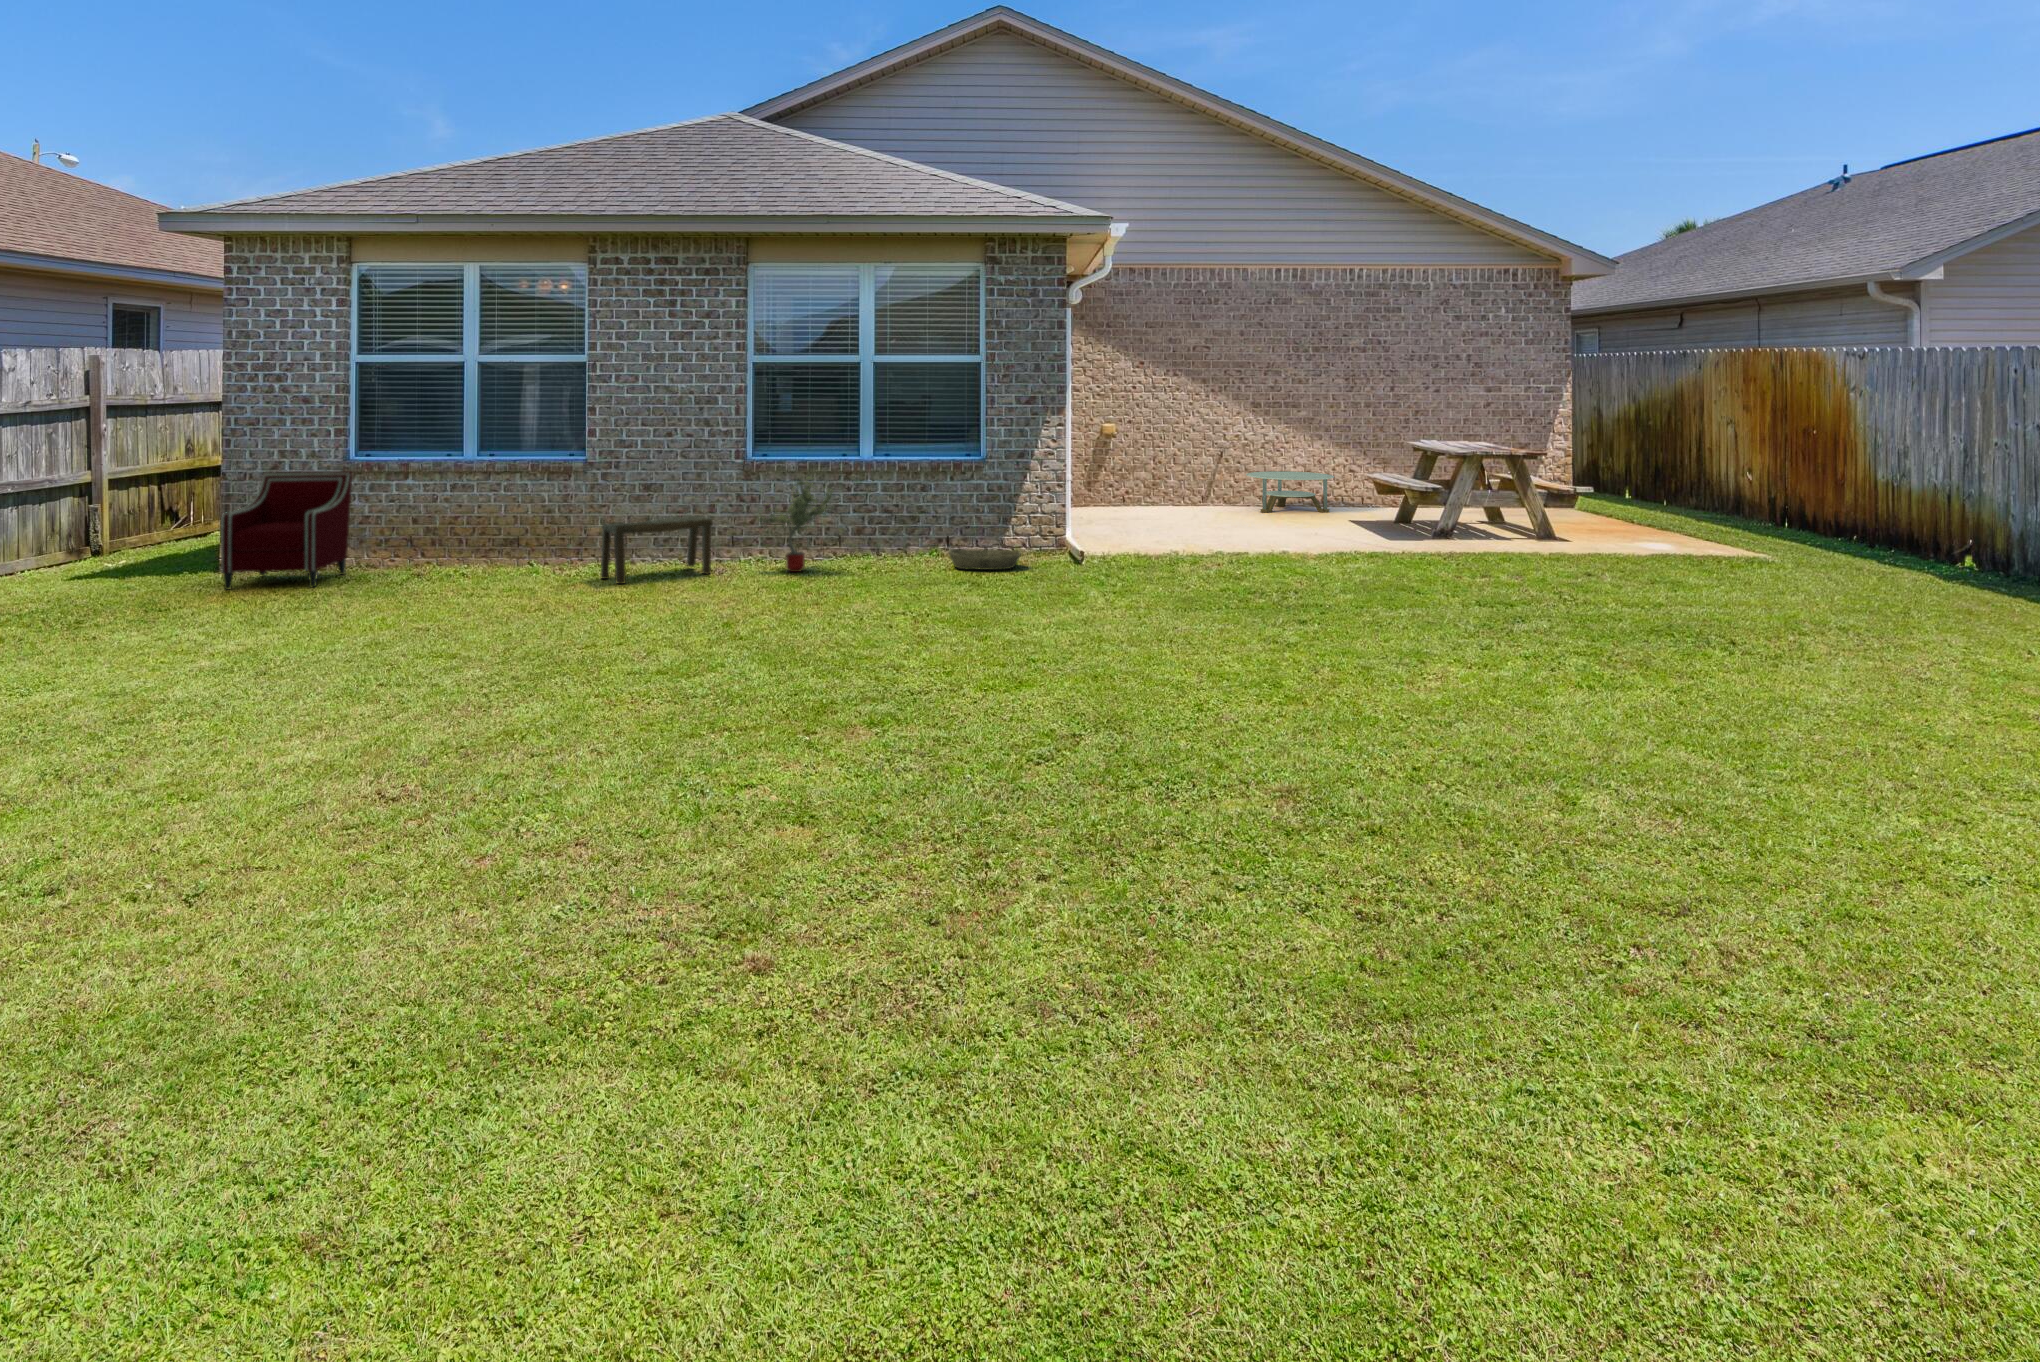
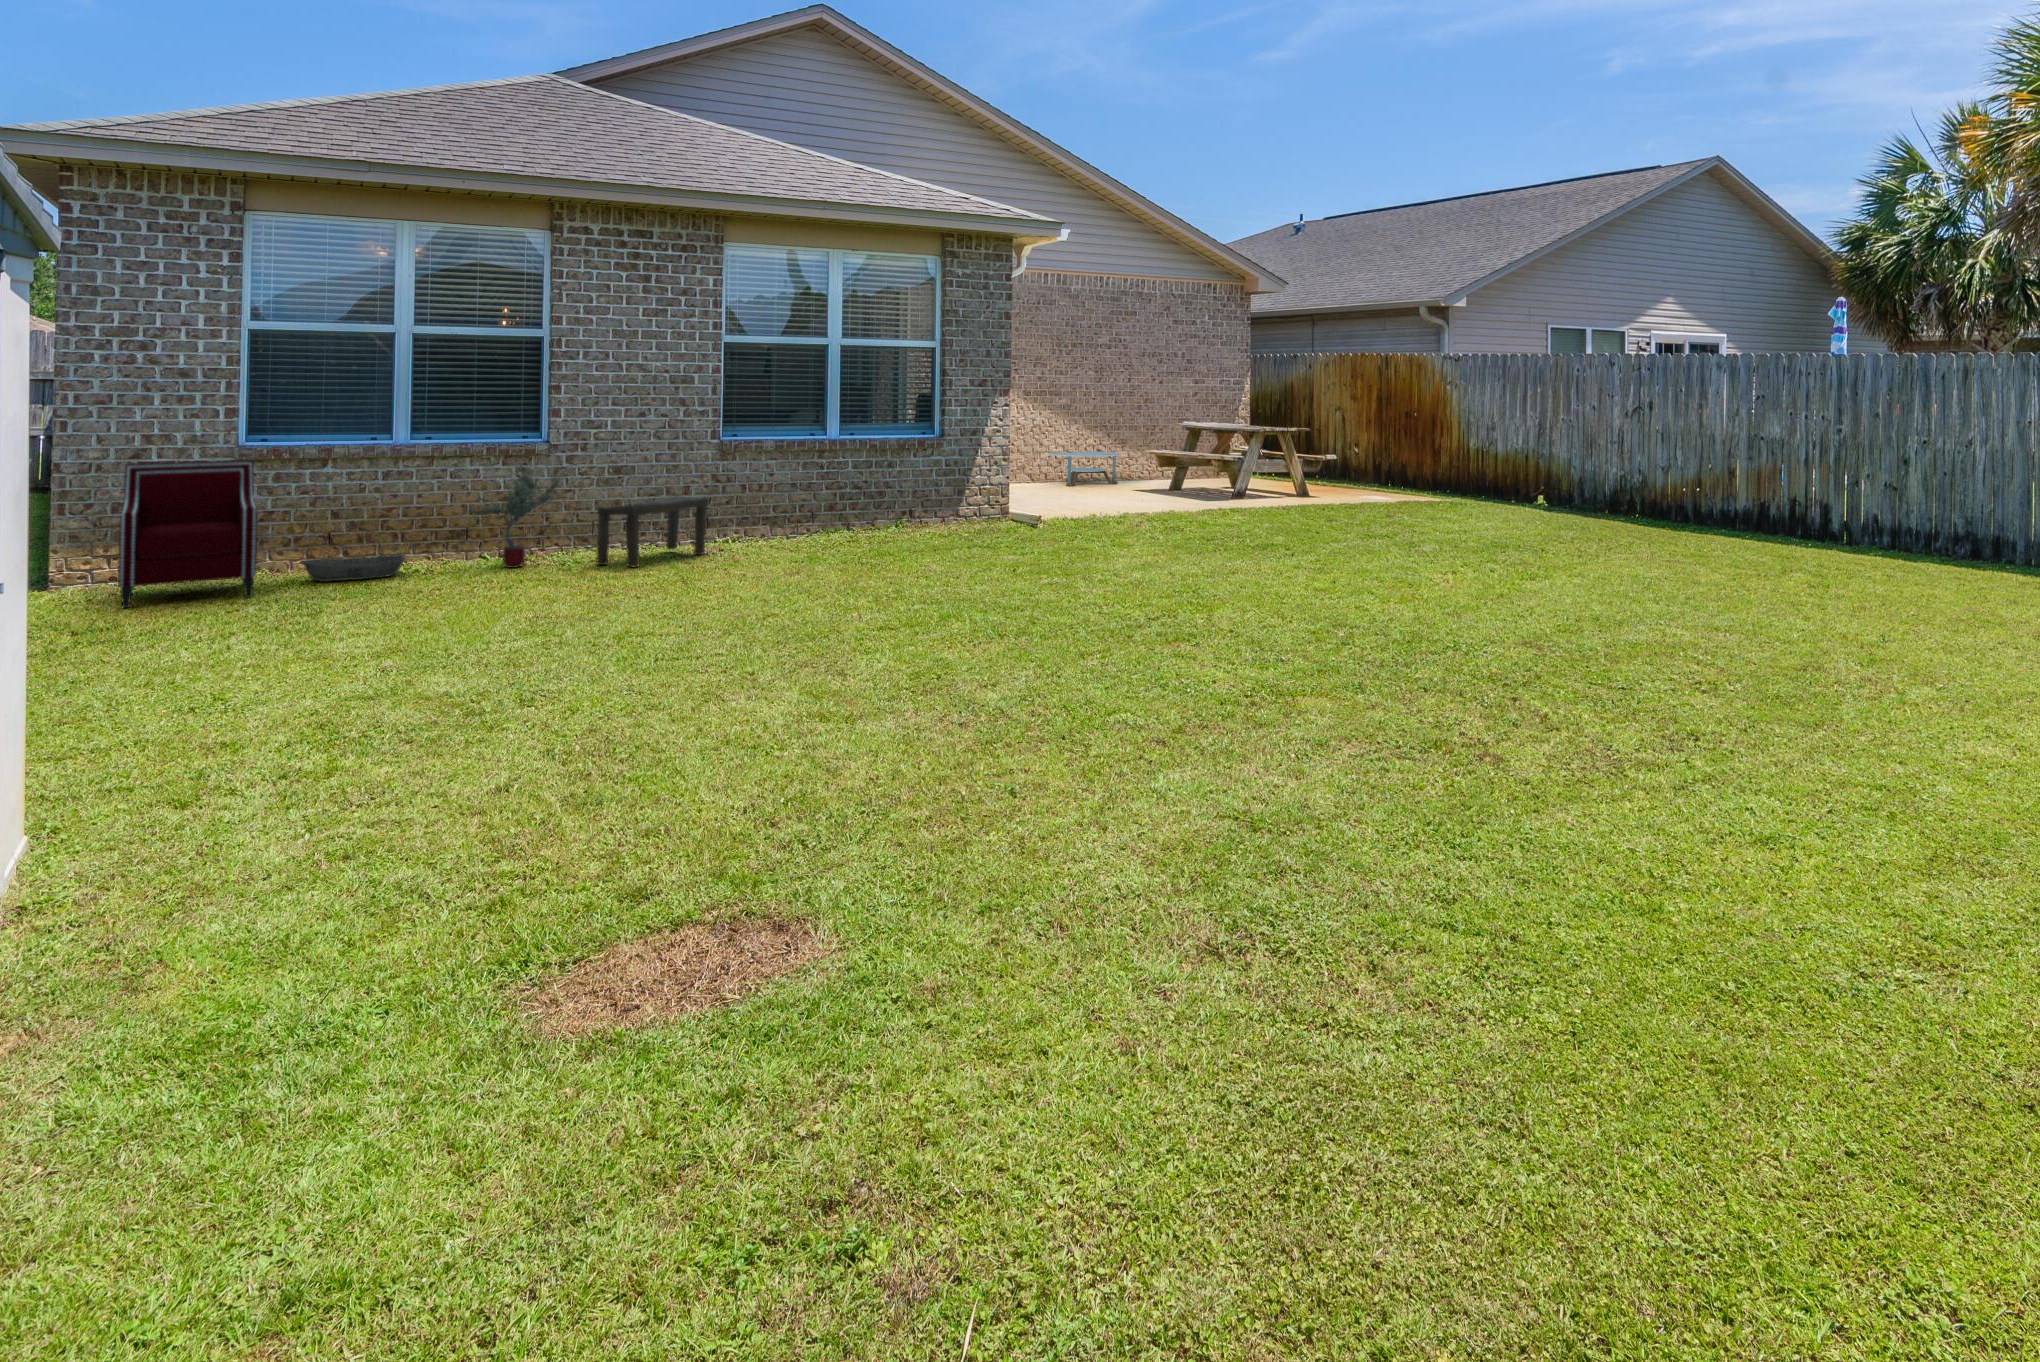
potted tree: present [759,477,834,572] -> present [468,462,561,568]
basket: present [949,549,1021,570] -> present [303,555,405,582]

